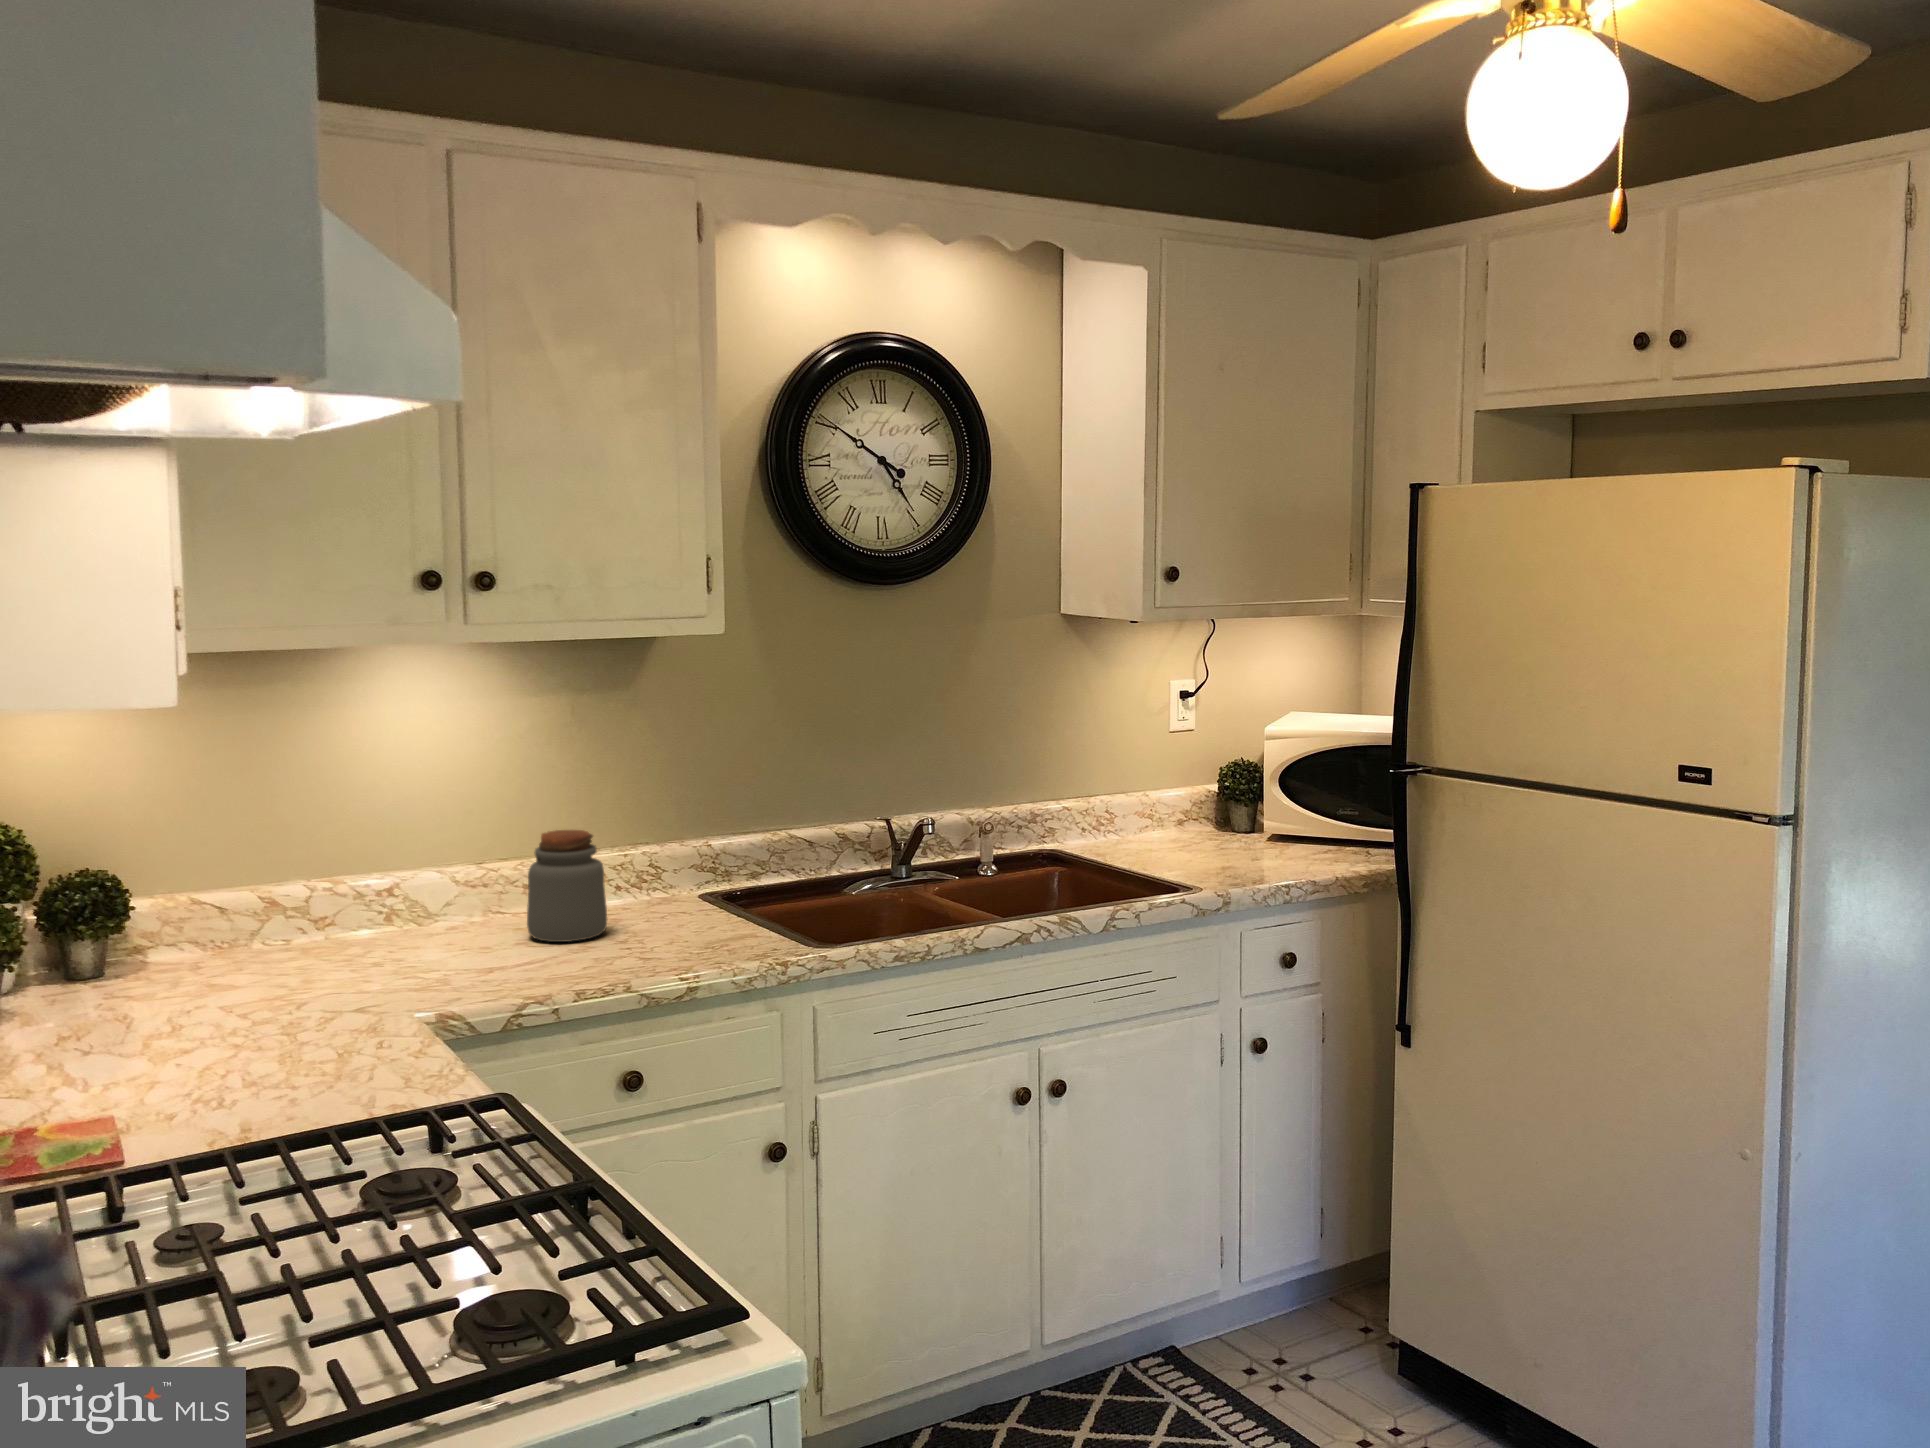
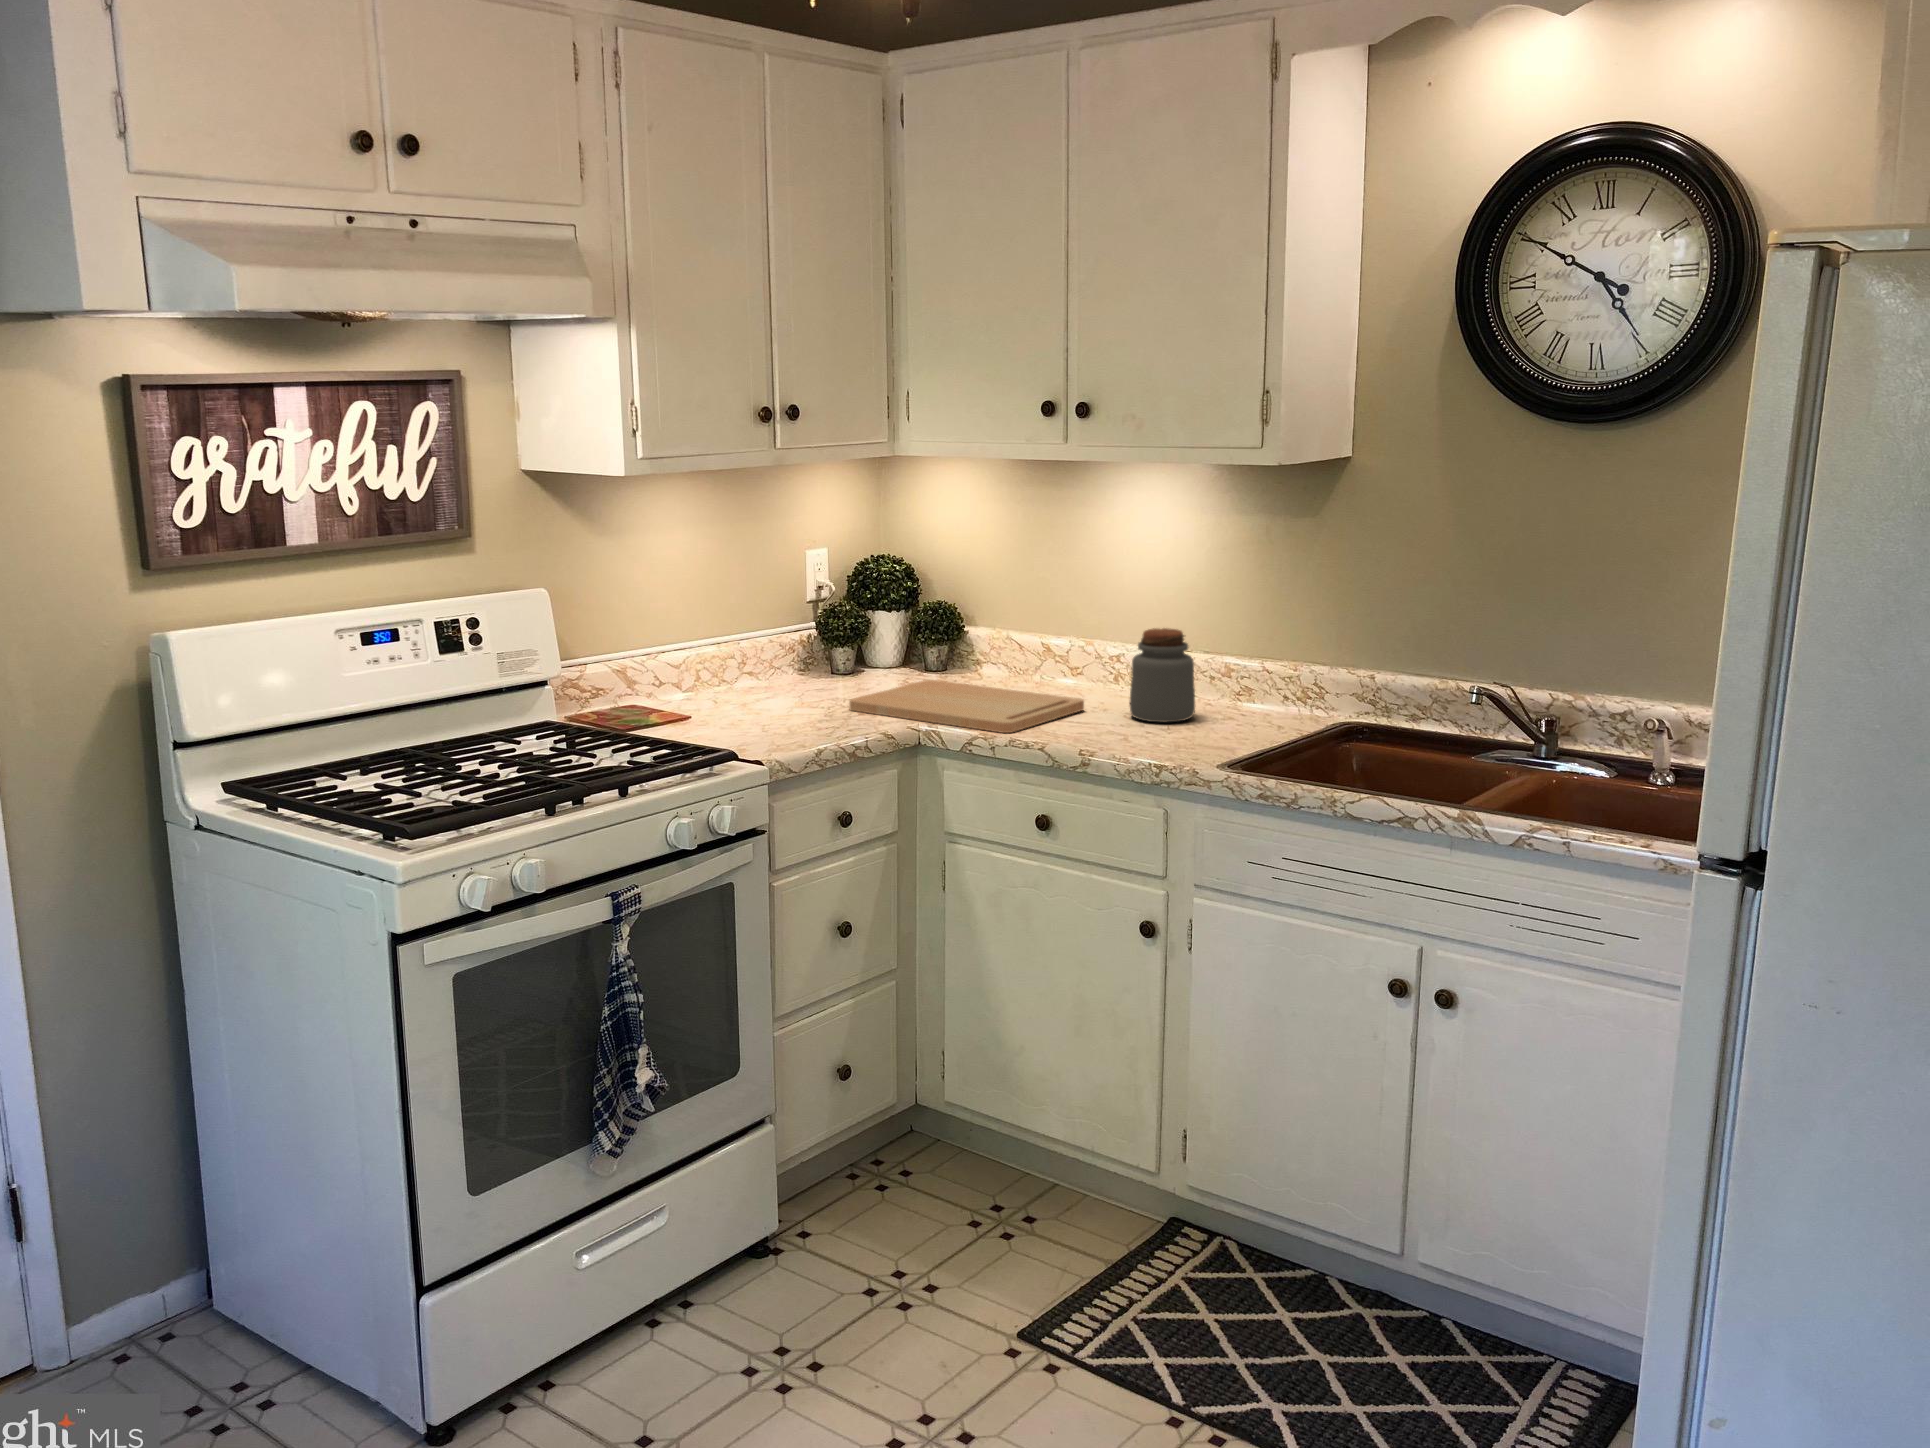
cutting board: none [197,939,528,1035] -> present [849,680,1084,733]

